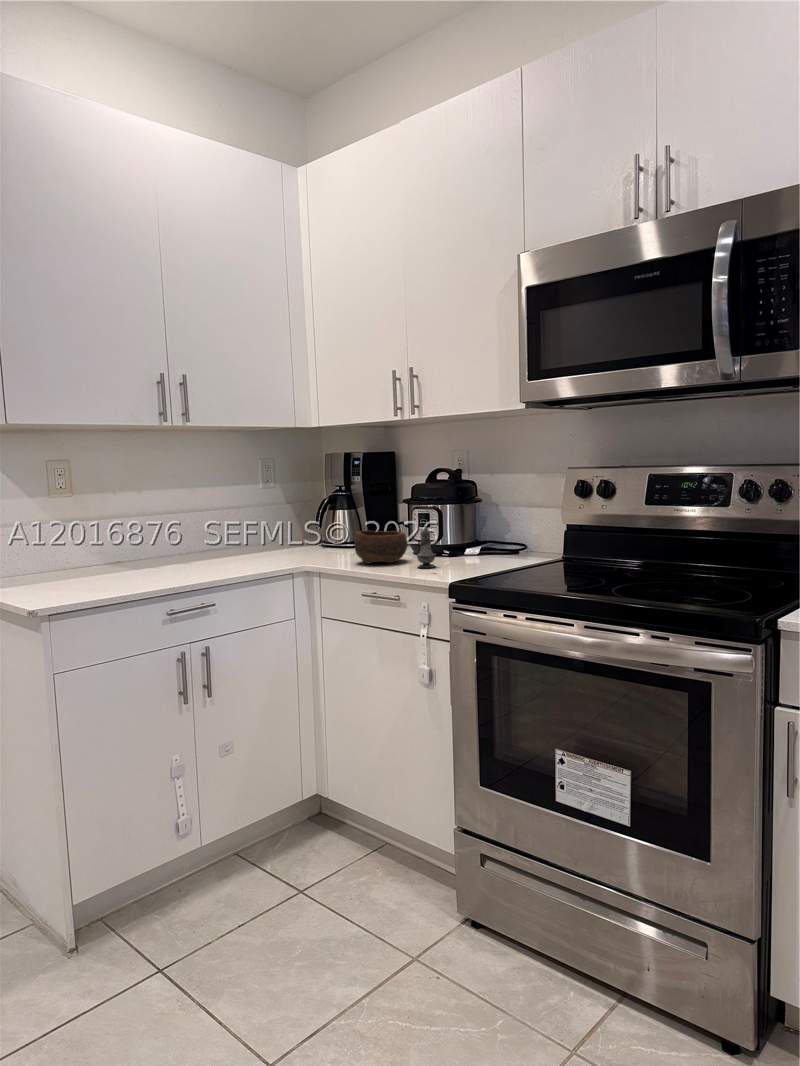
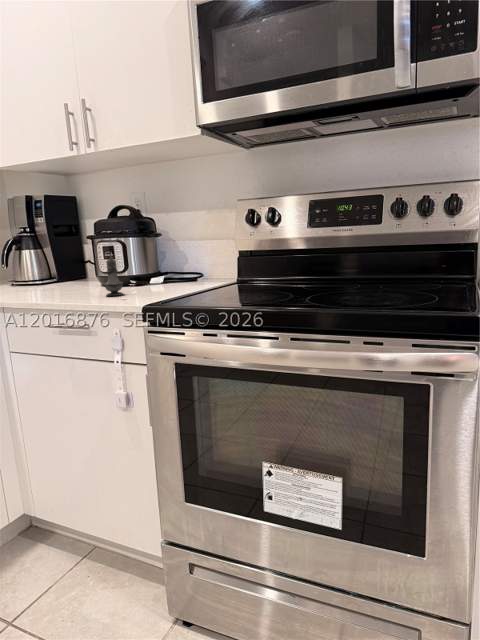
bowl: present [354,530,408,563] -> none [40,264,94,296]

